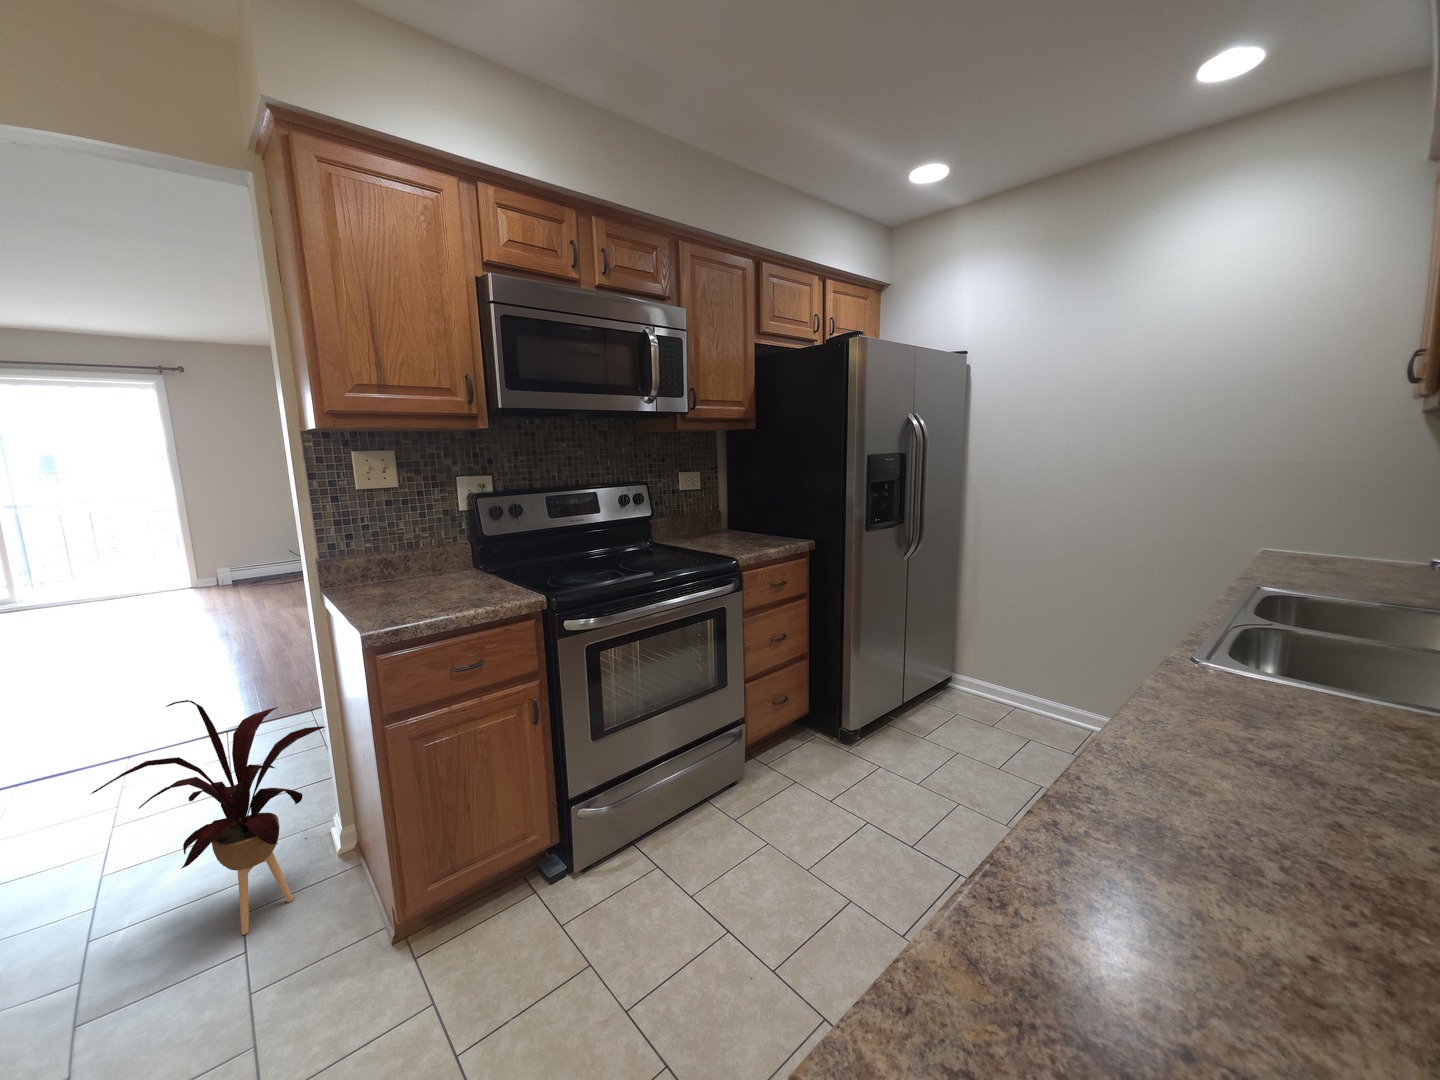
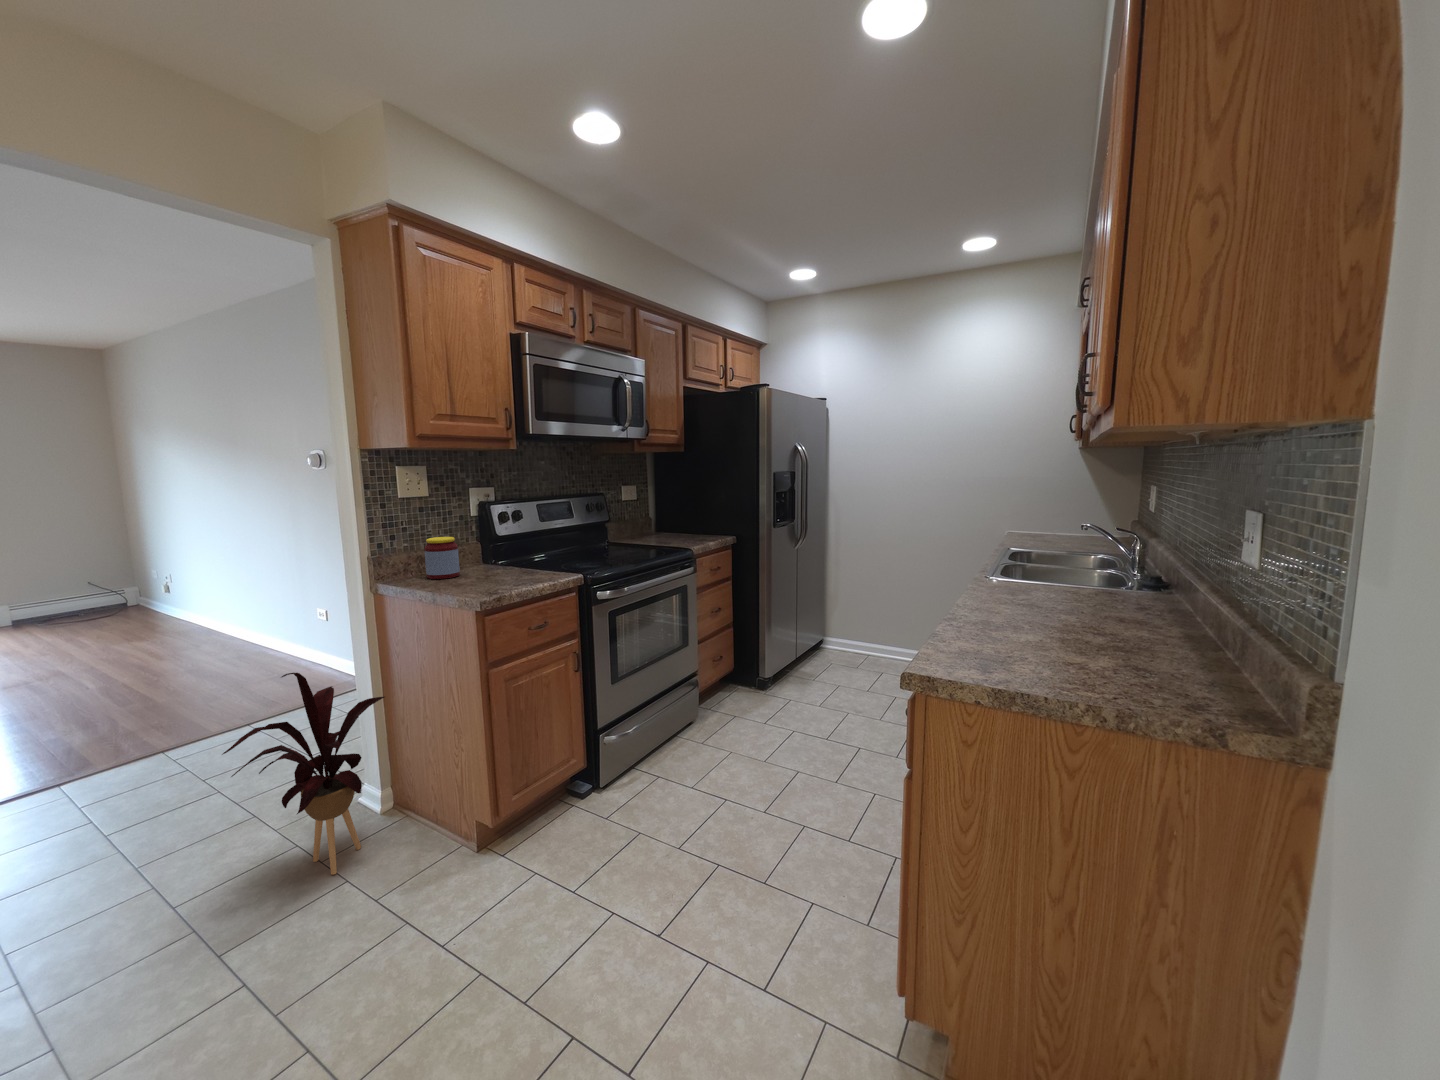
jar: none [373,538,418,590] -> present [424,537,460,579]

